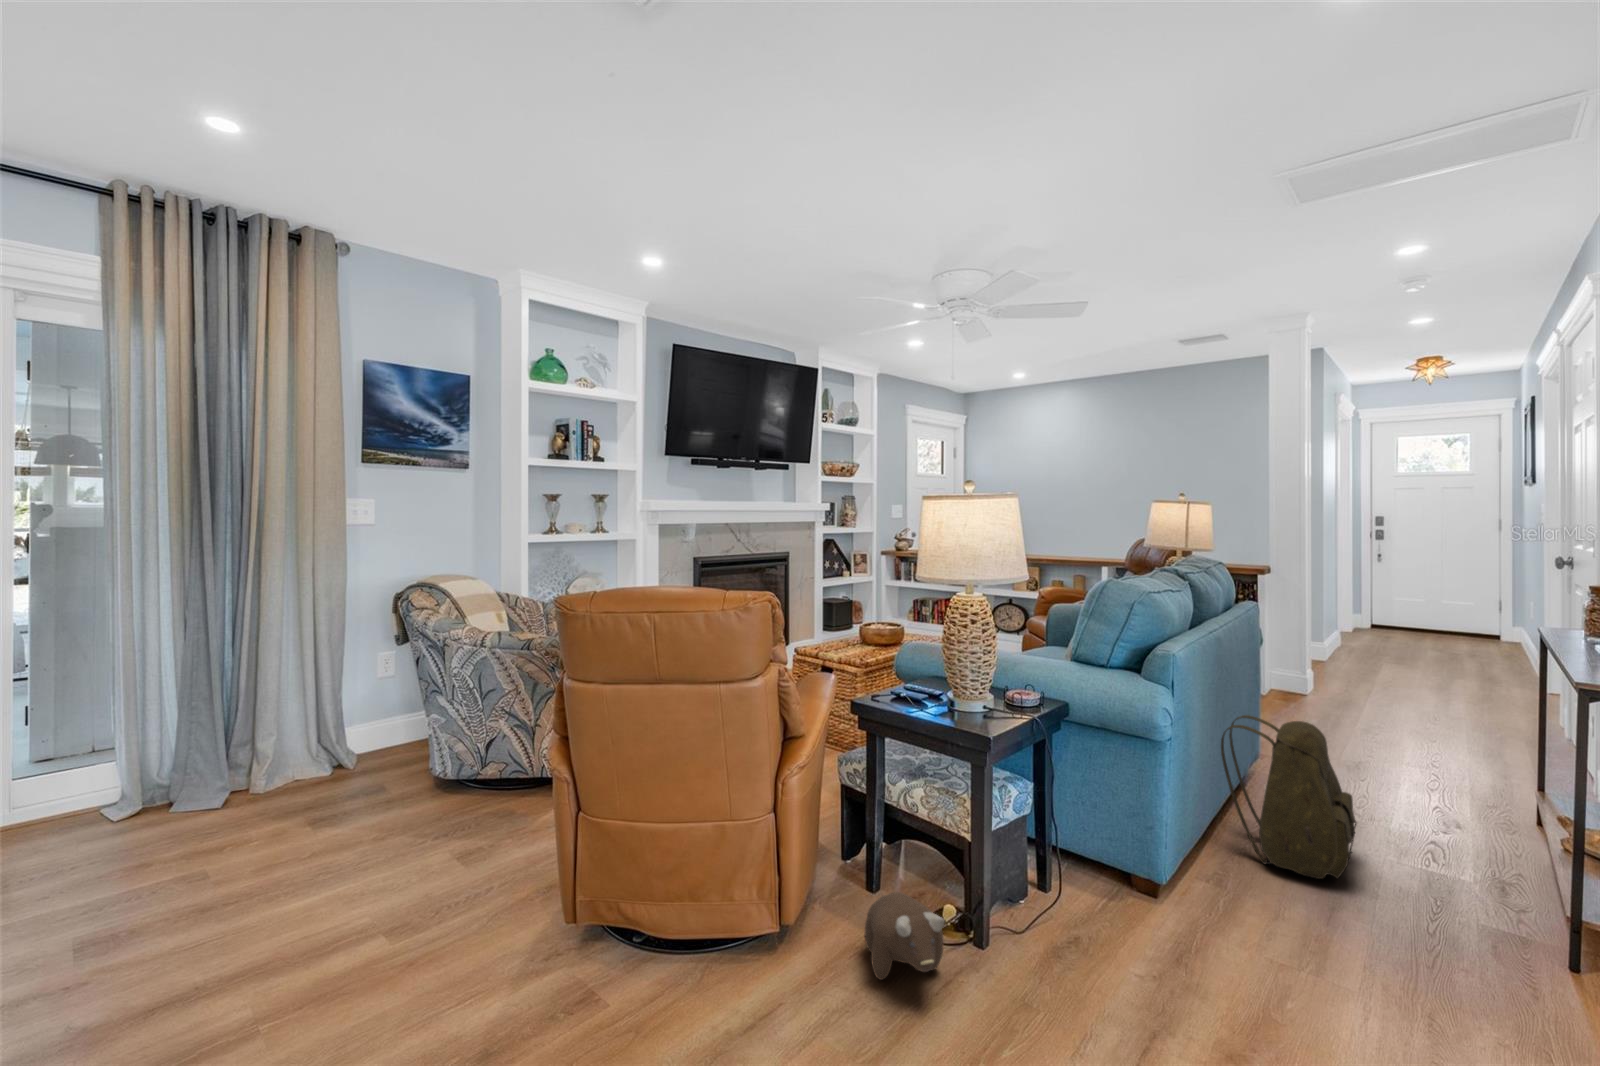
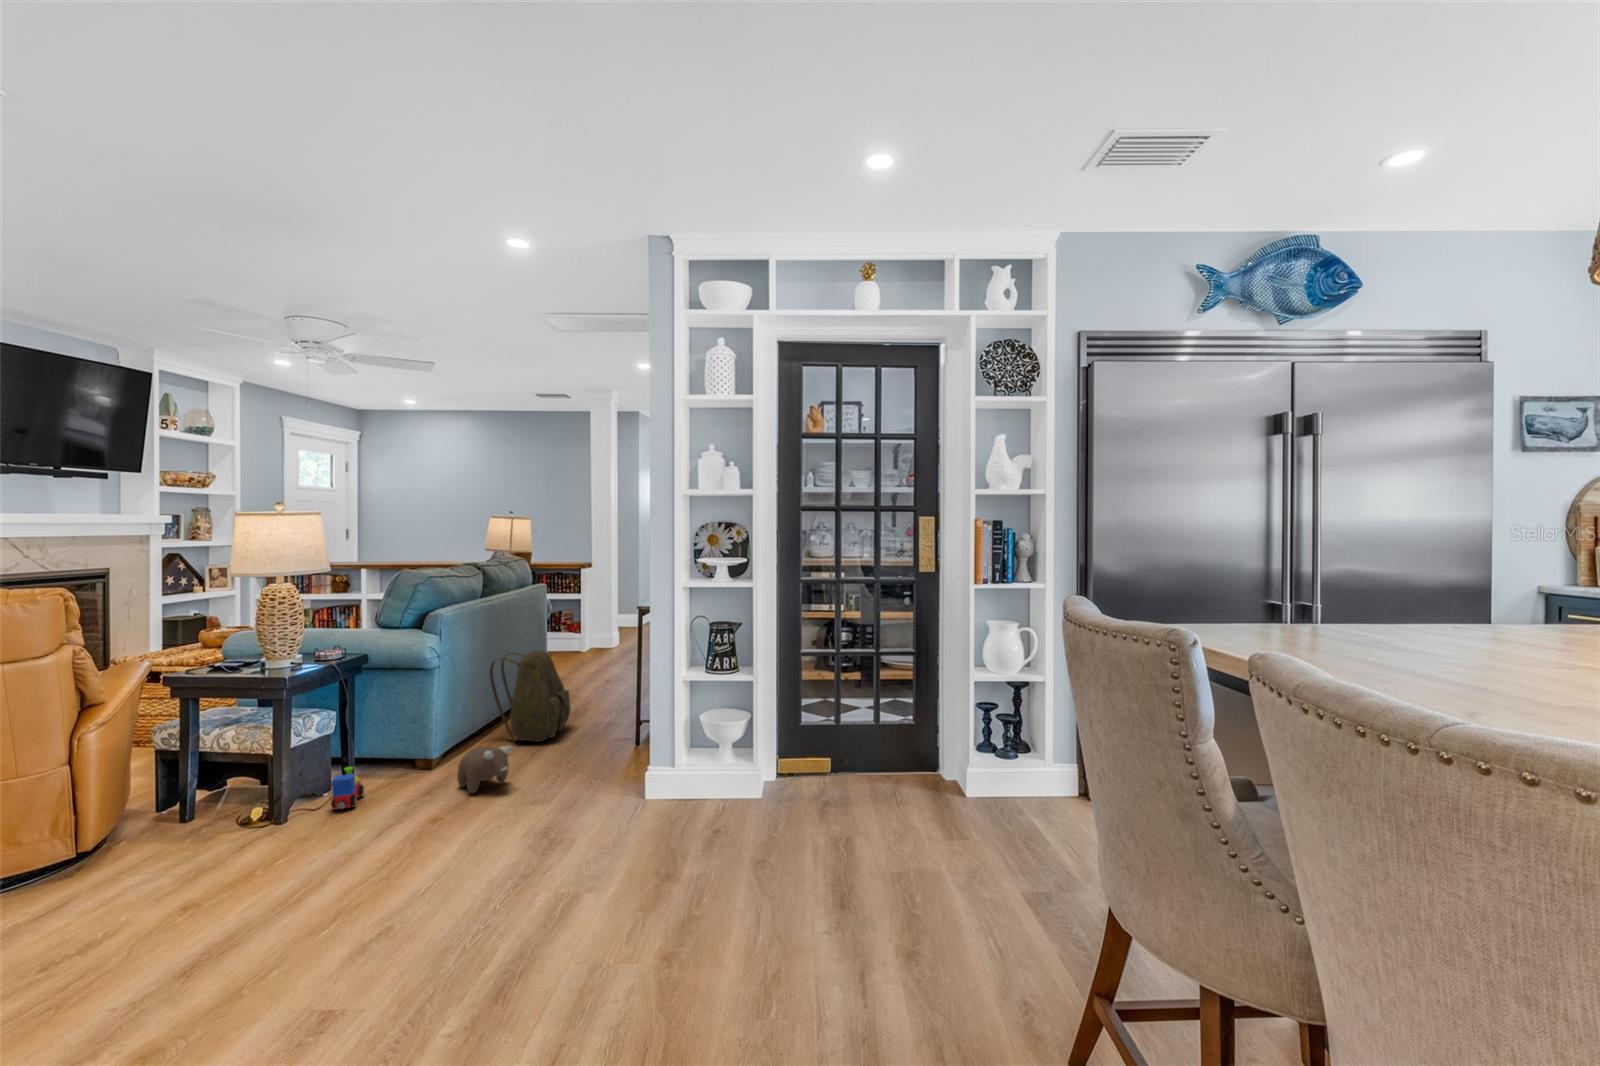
toy train: none [1042,875,1077,946] -> present [331,767,364,810]
plush toy: present [865,892,944,980] -> present [457,746,512,793]

